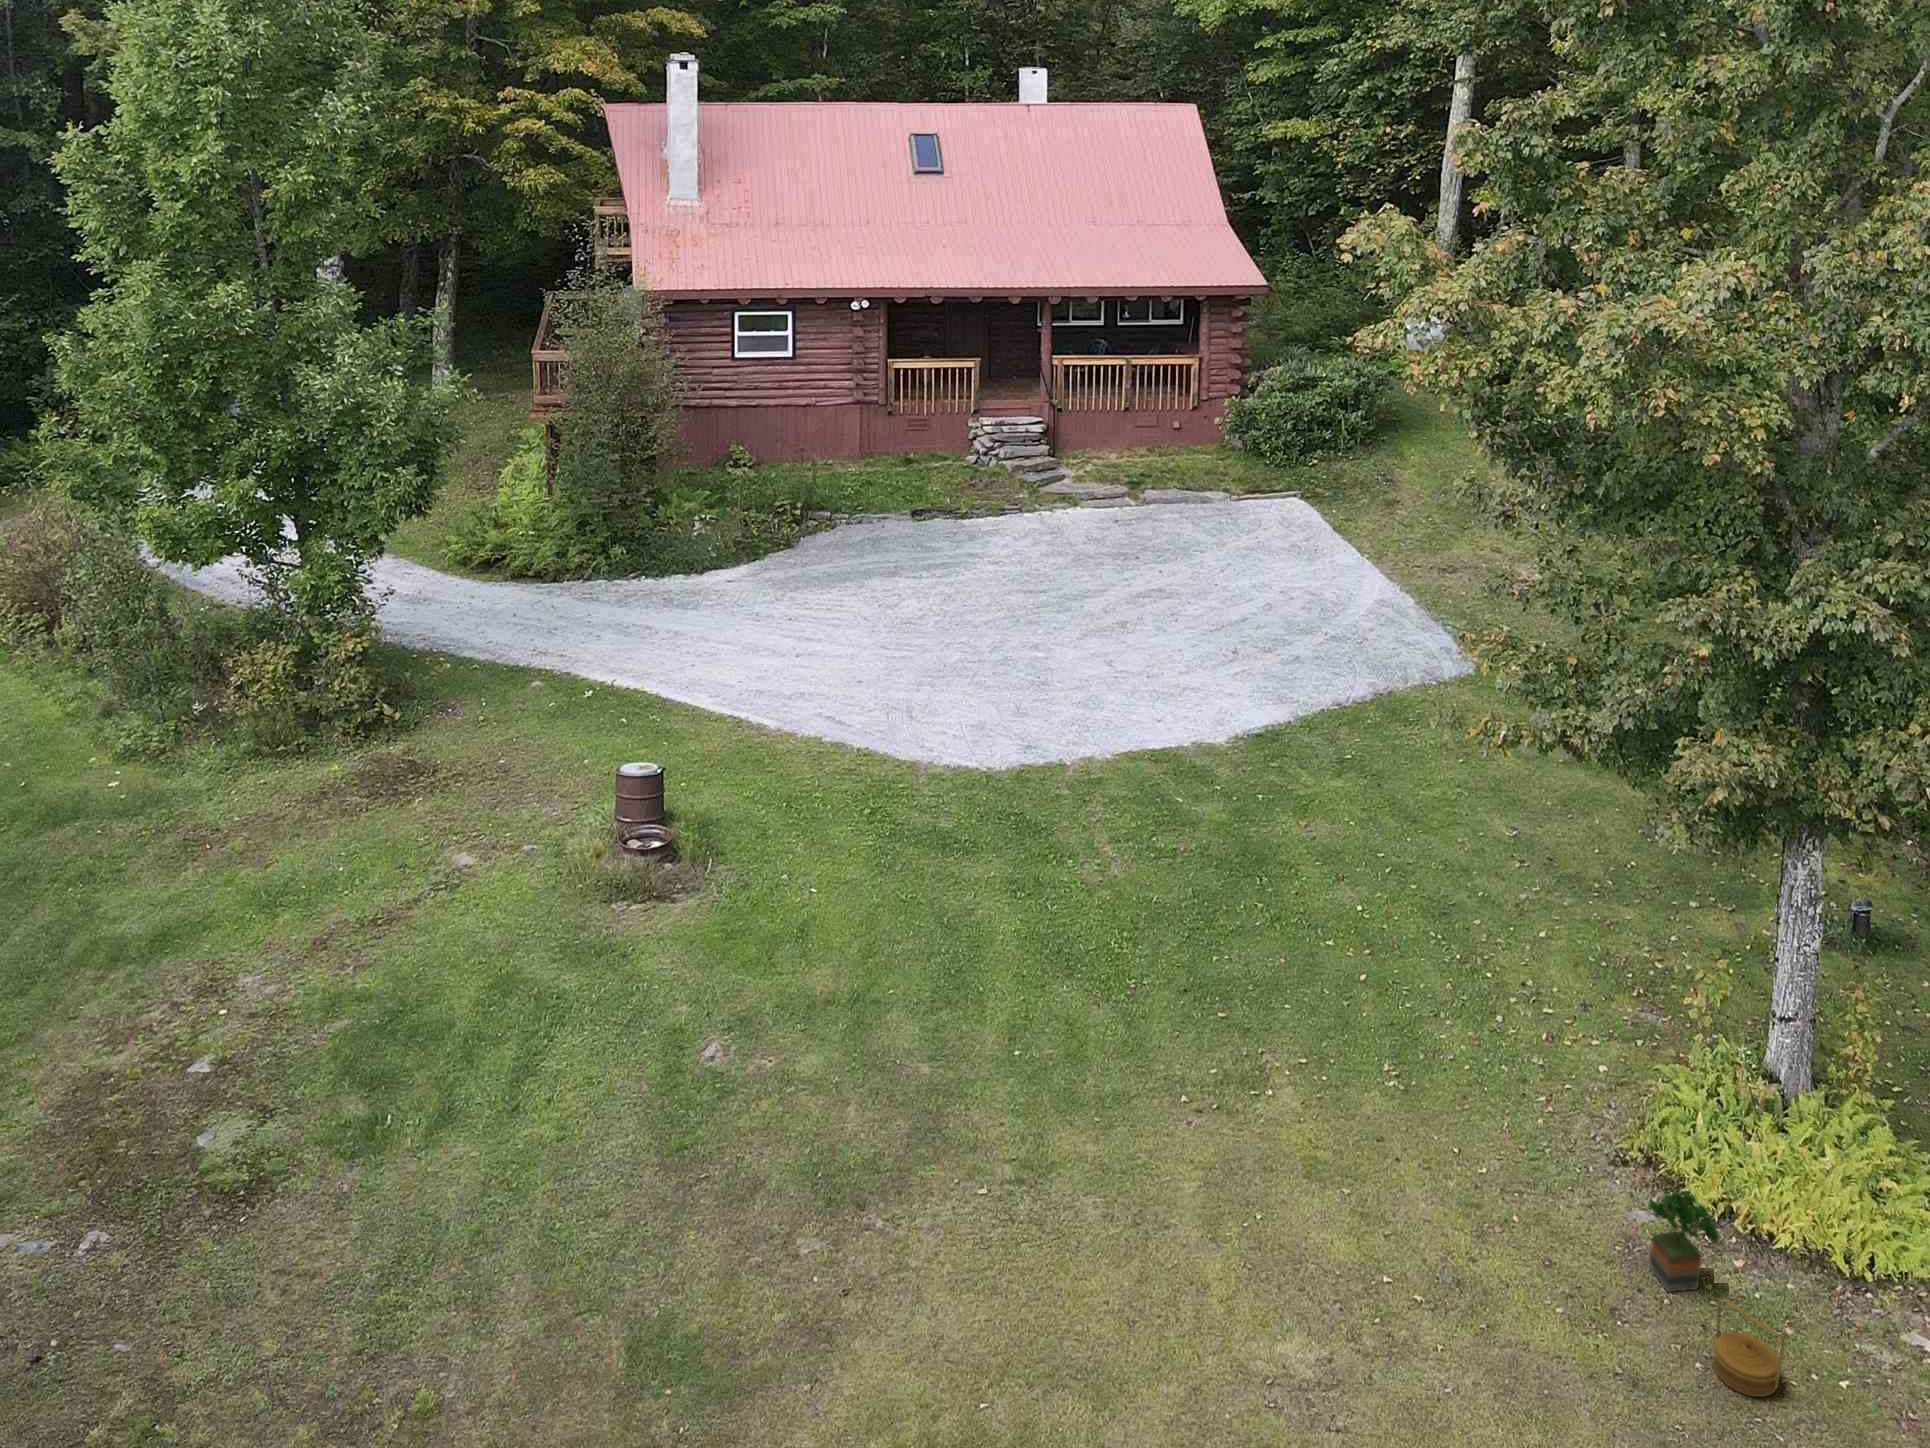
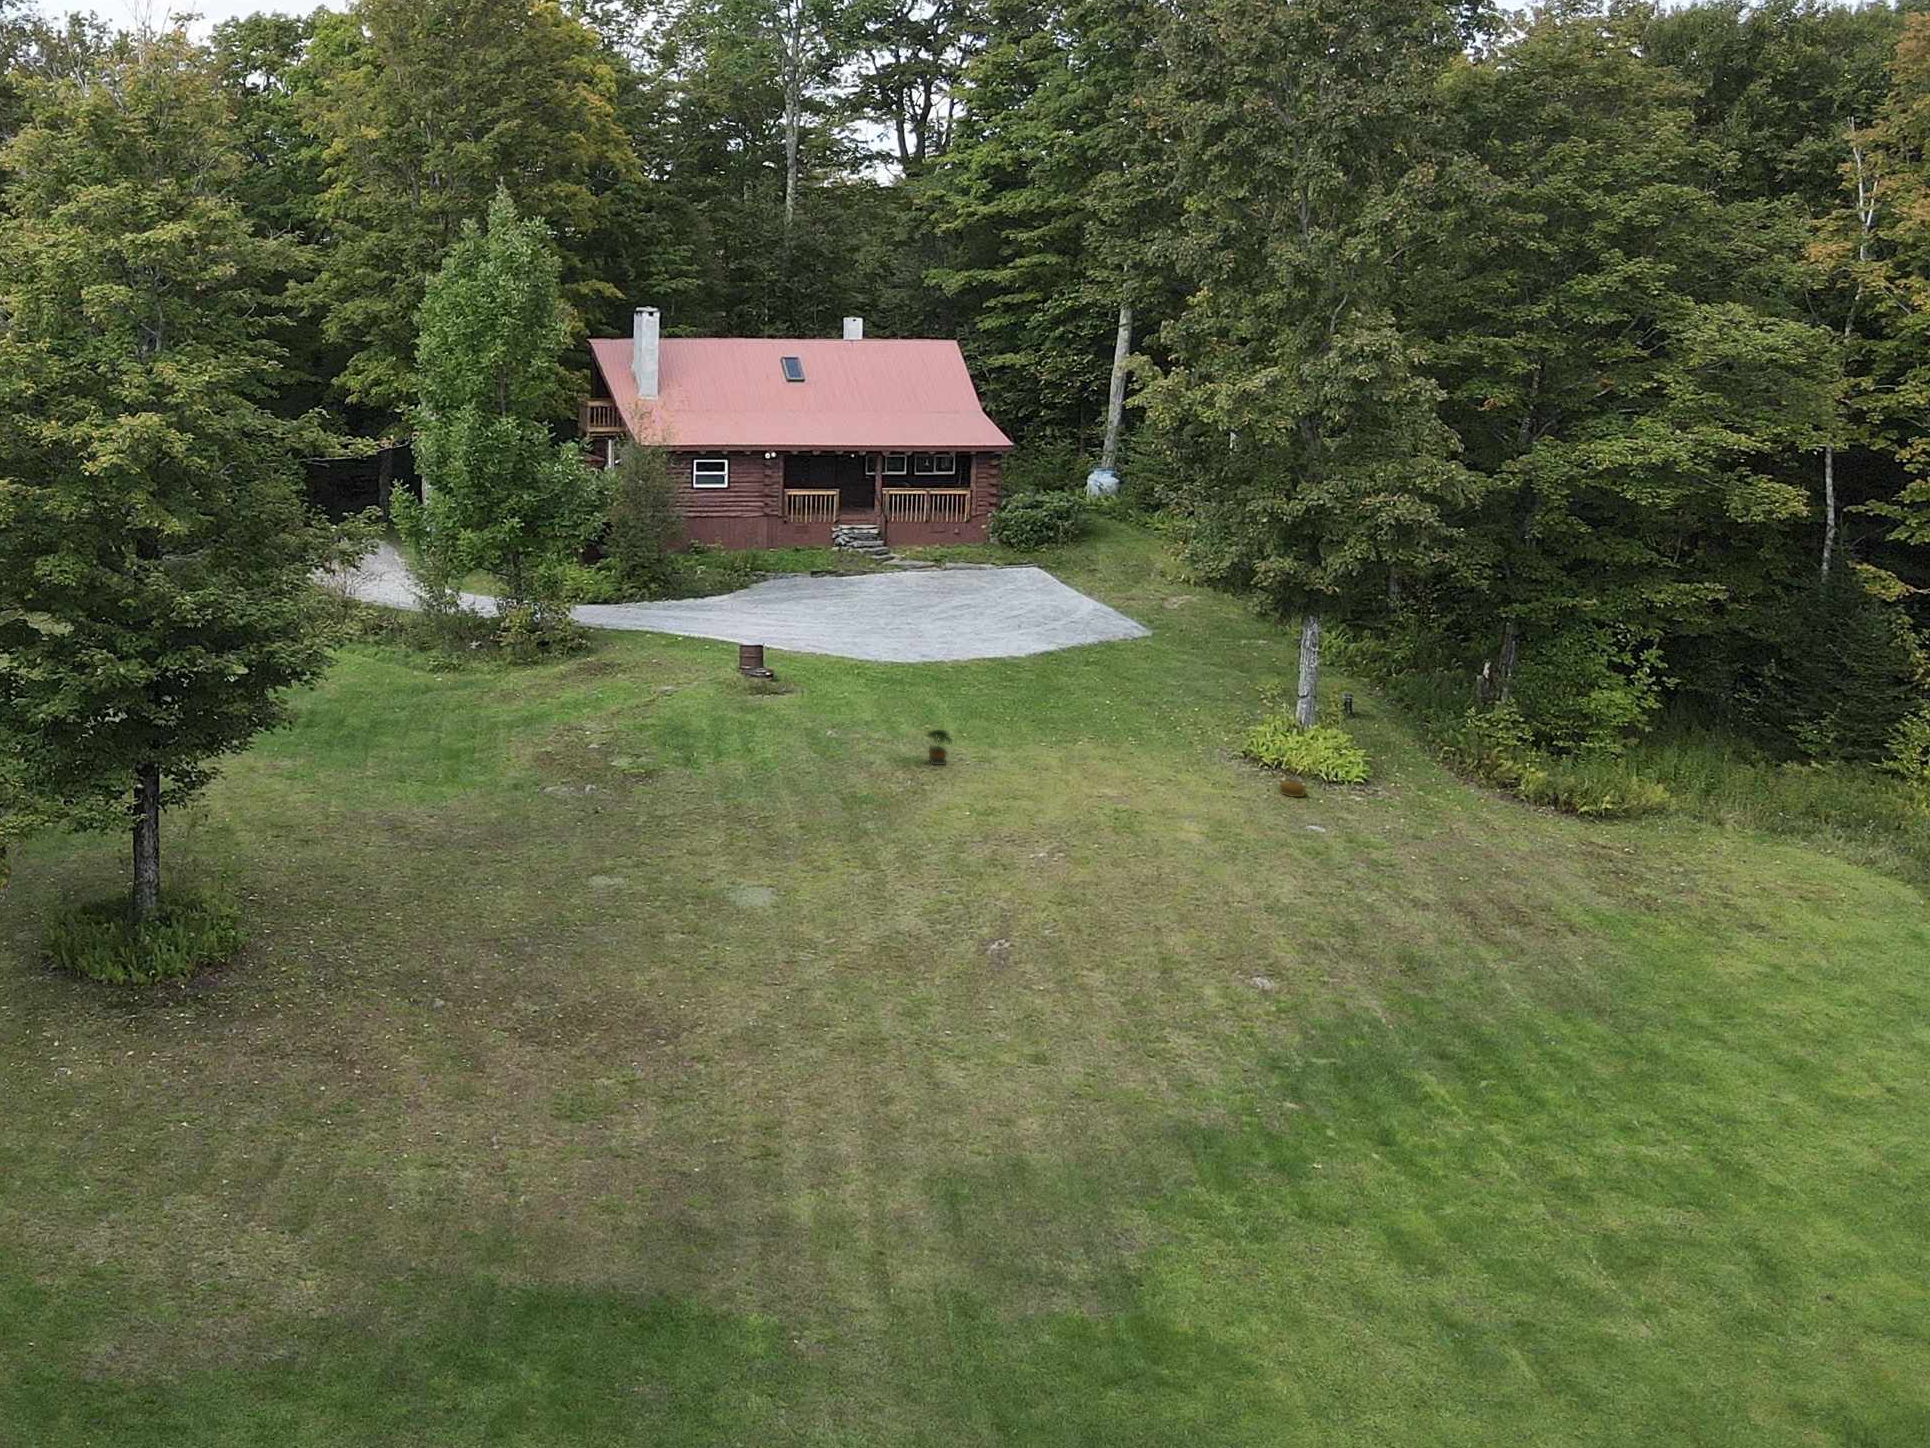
potted tree: present [1648,1191,1720,1292] -> present [928,729,952,765]

